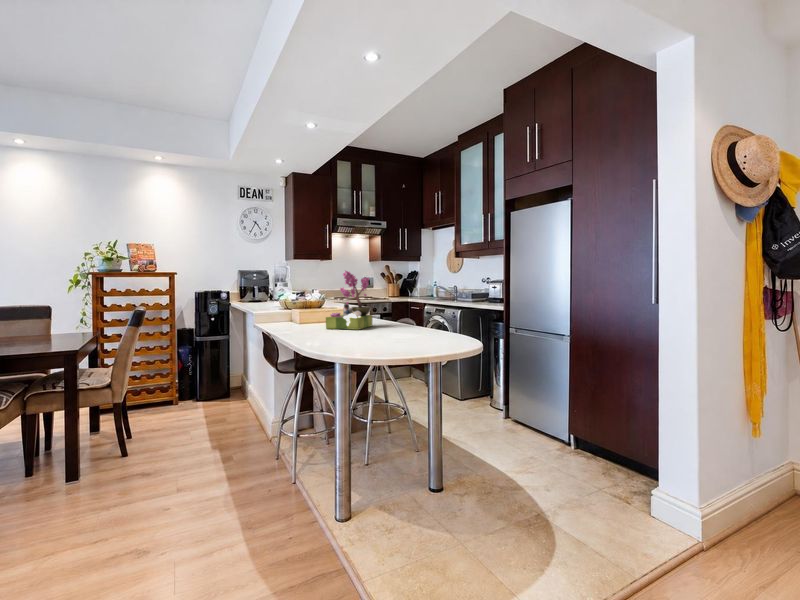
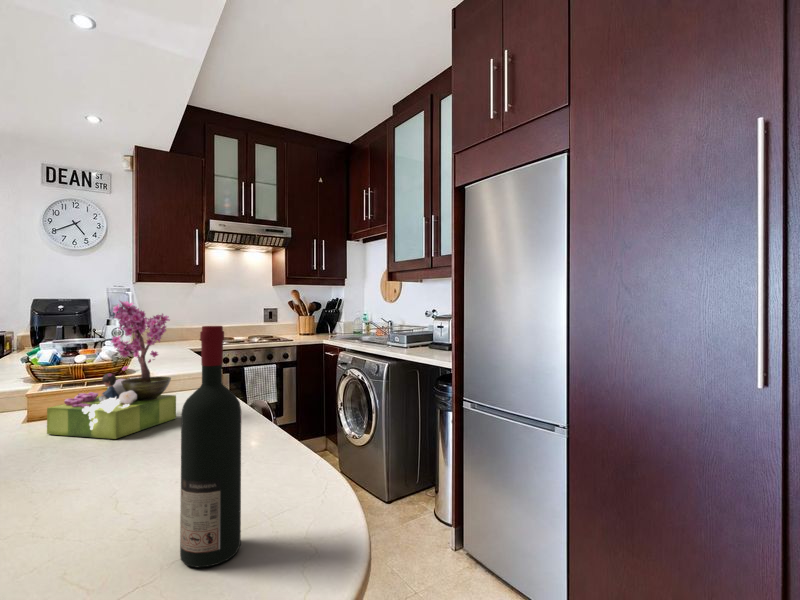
wine bottle: none [427,276,444,345] -> present [180,326,241,567]

